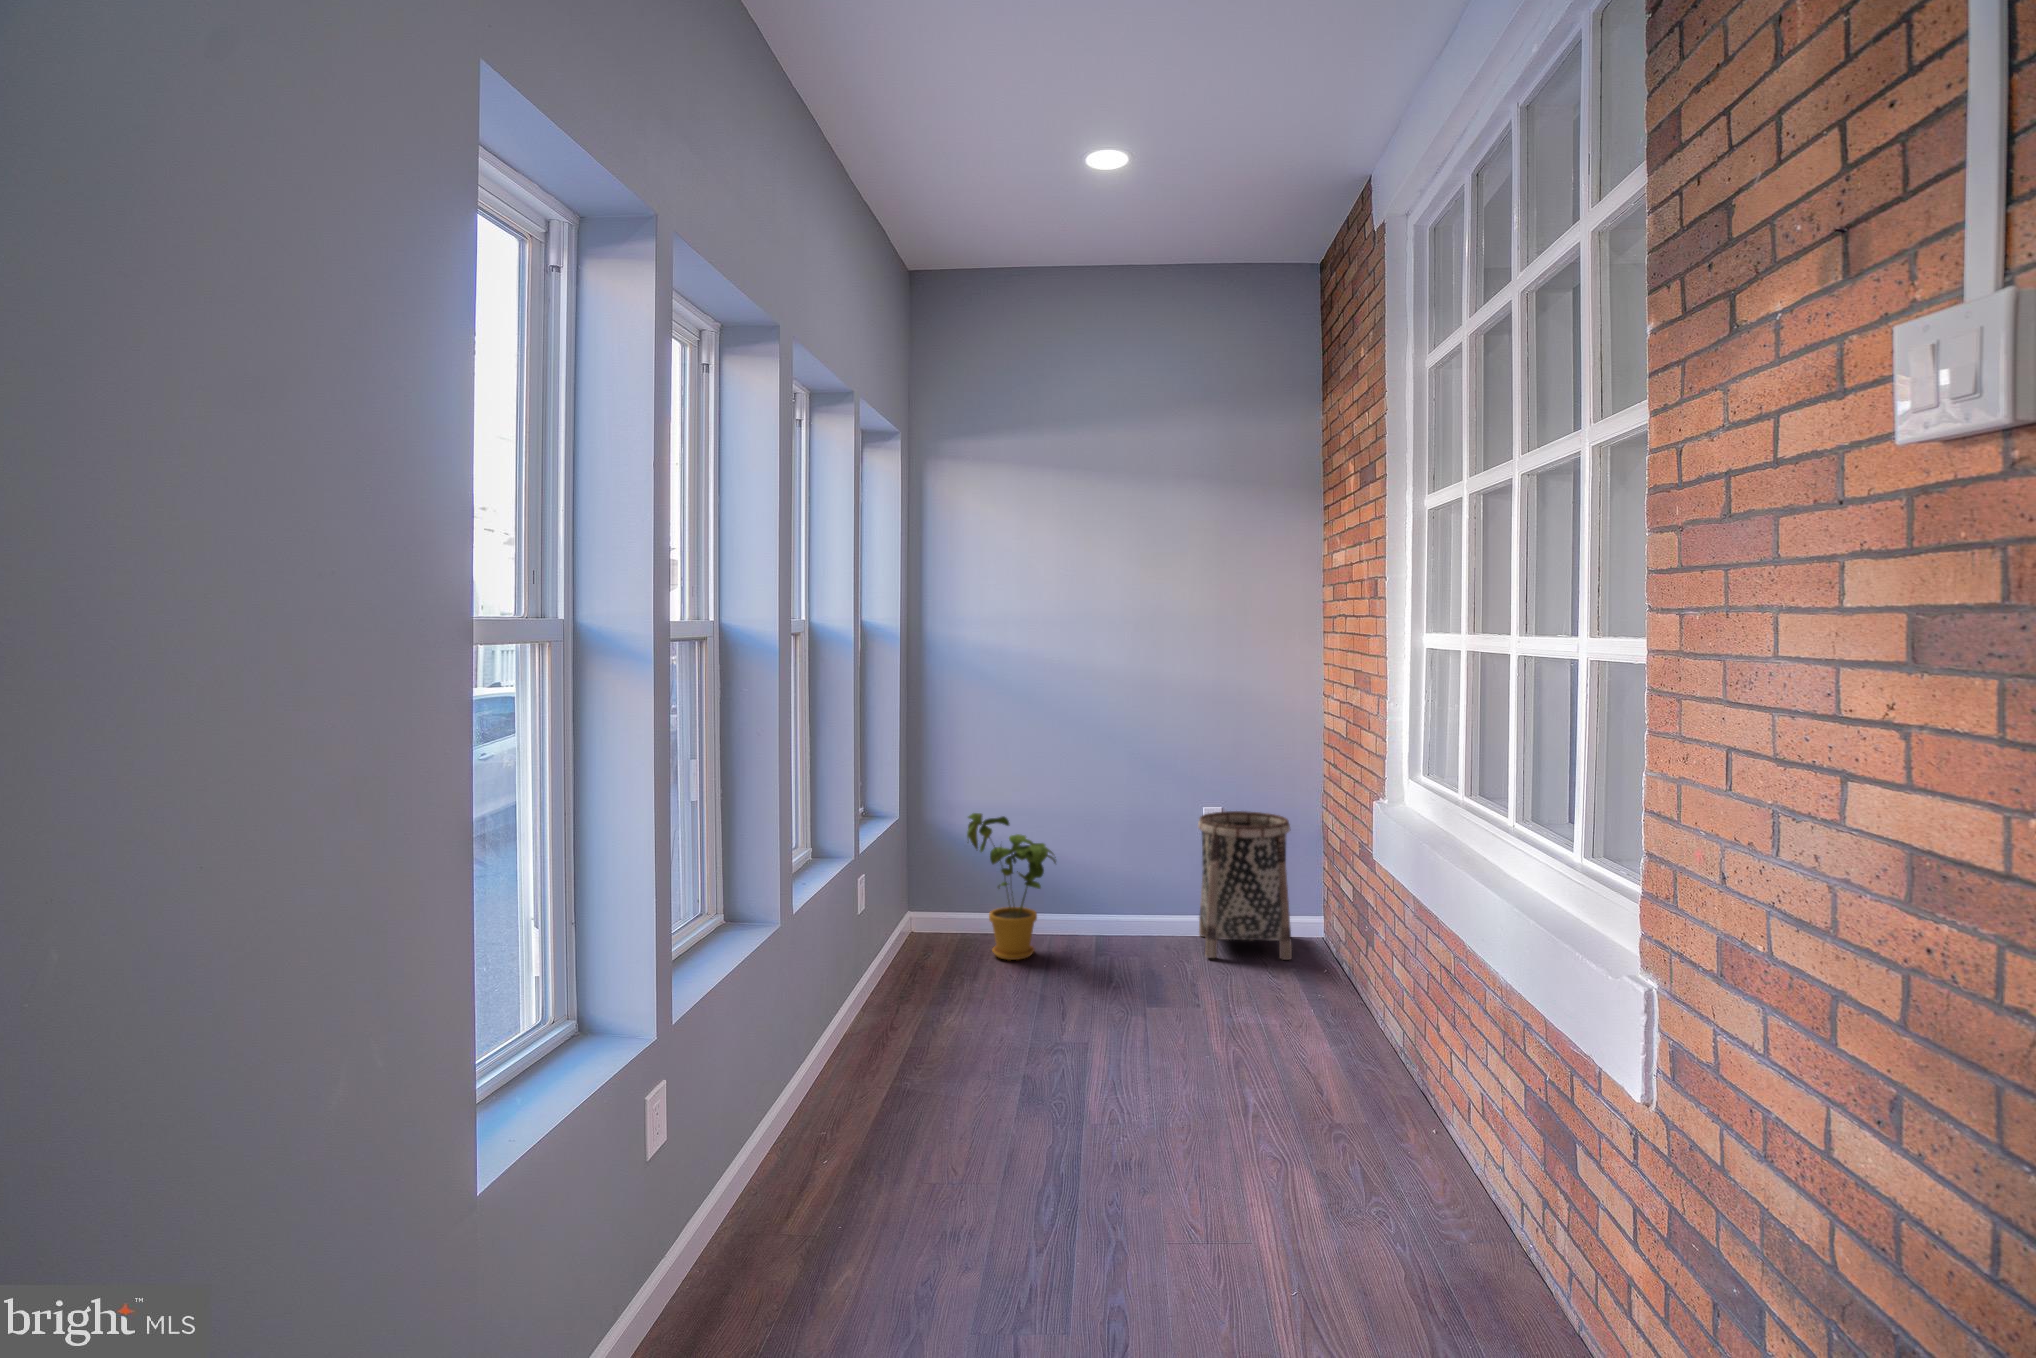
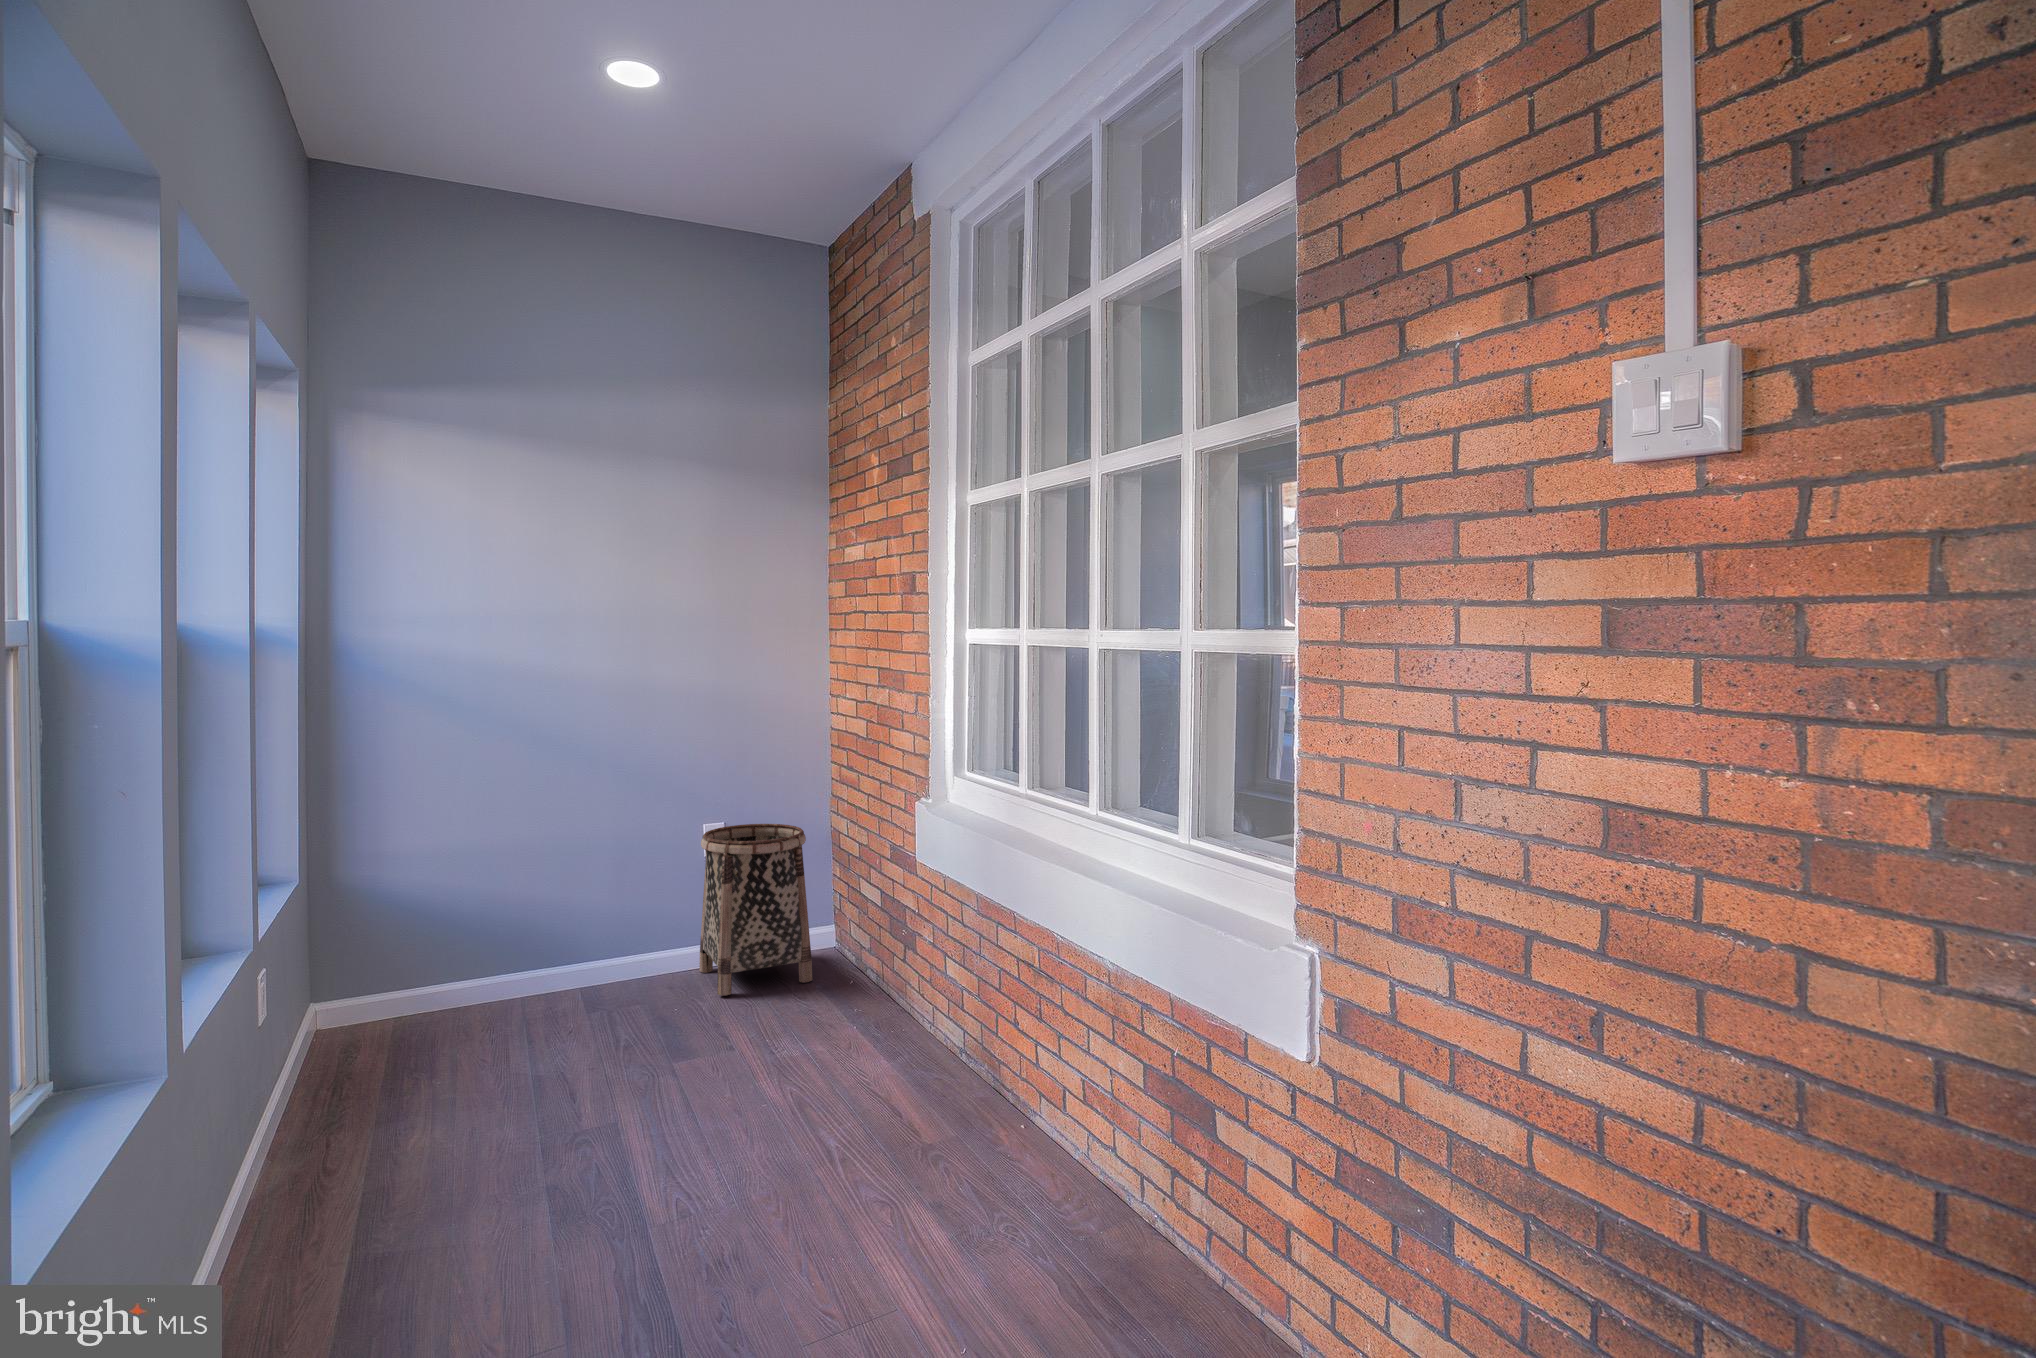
house plant: present [967,813,1056,960] -> none [394,860,530,1047]

